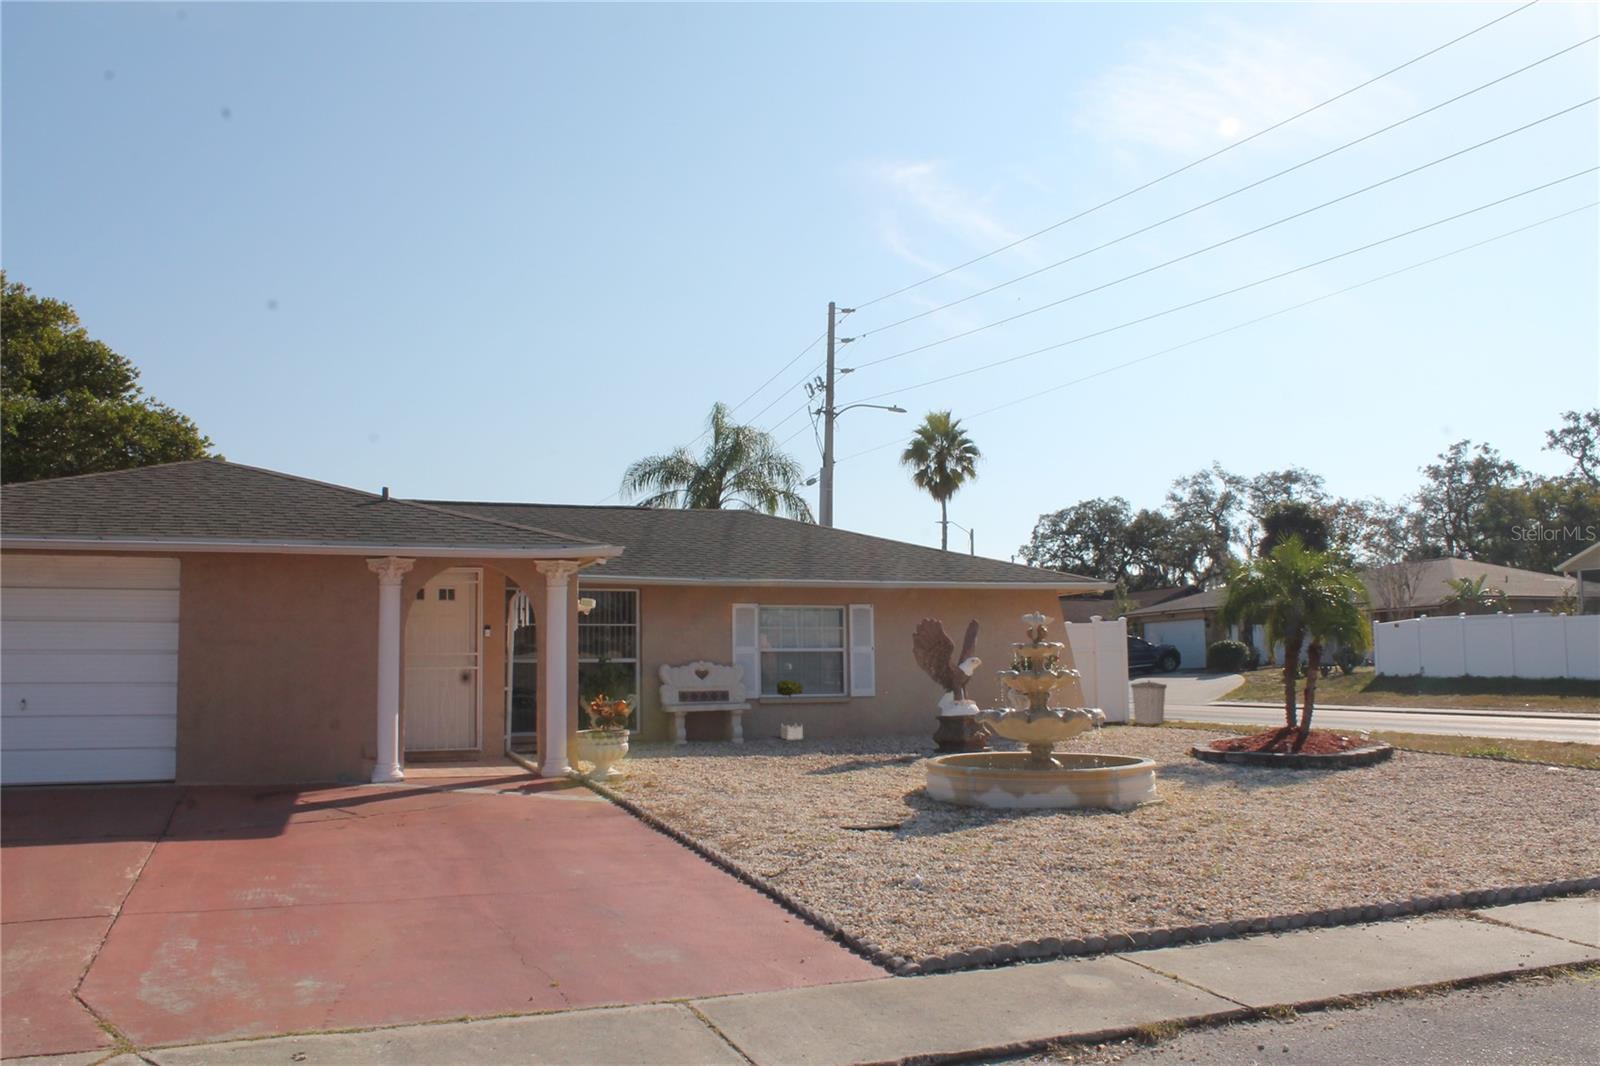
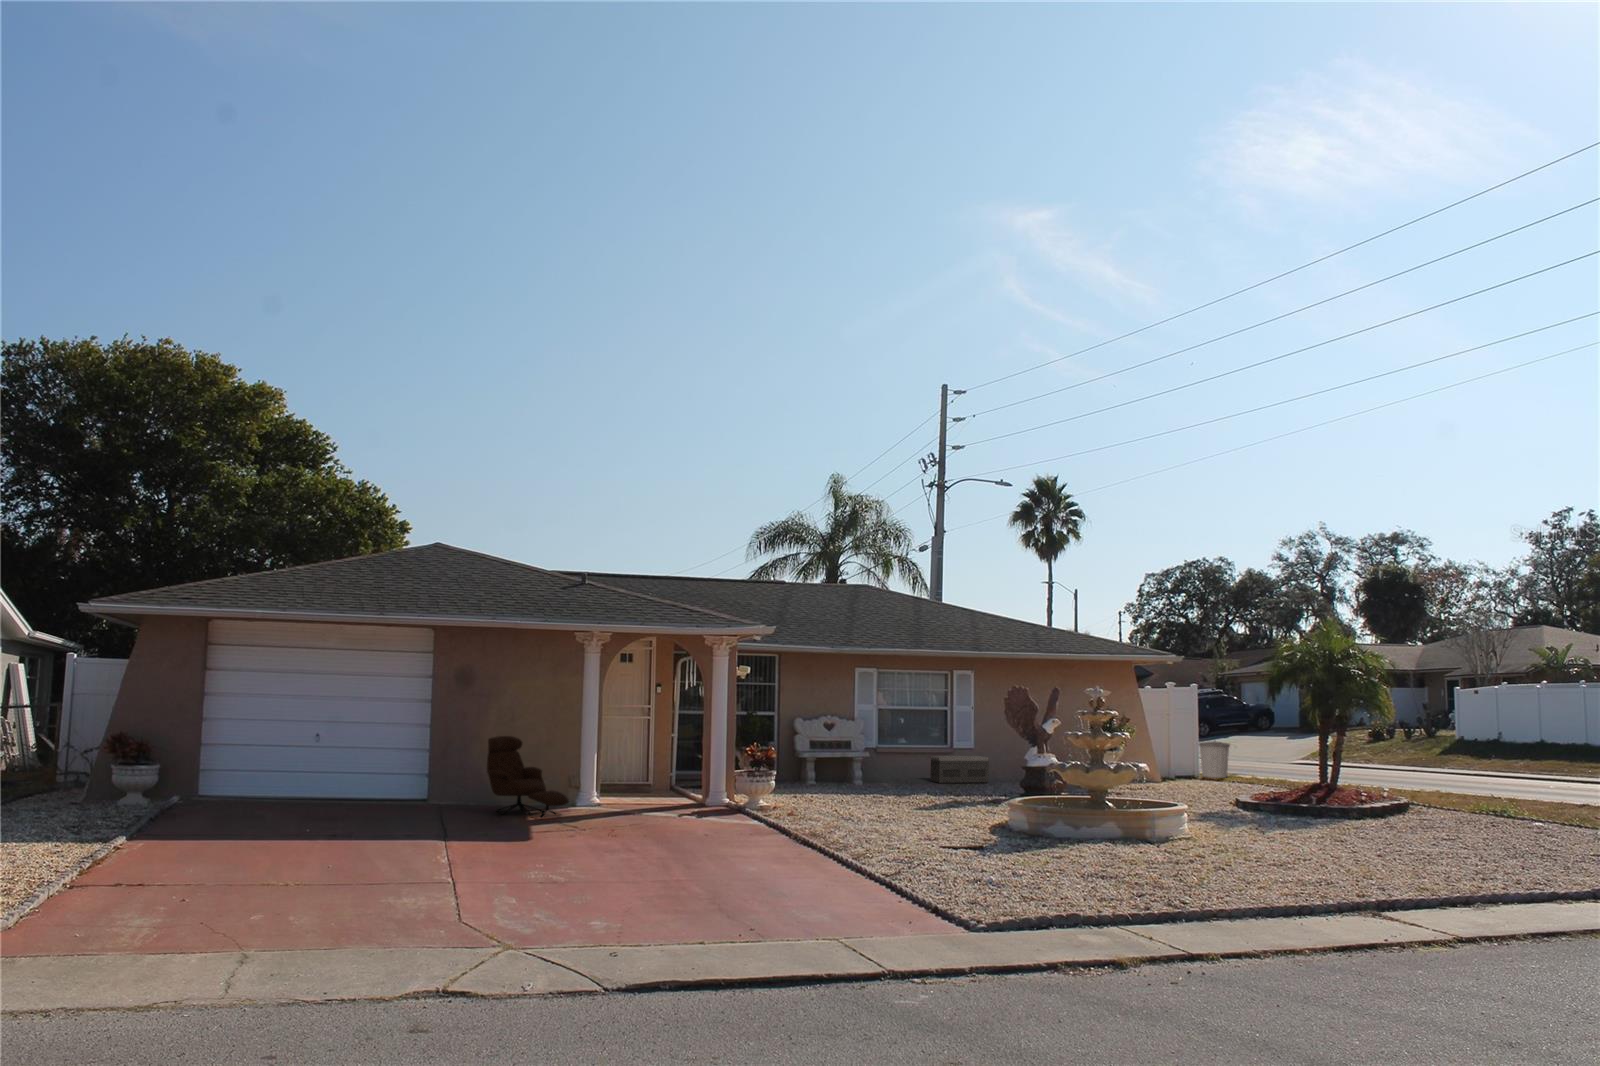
potted tree: present [777,680,803,740] -> none [892,733,913,783]
lounge chair: none [232,692,347,800] -> present [487,736,569,817]
storage bench: none [823,705,893,739] -> present [930,756,989,784]

